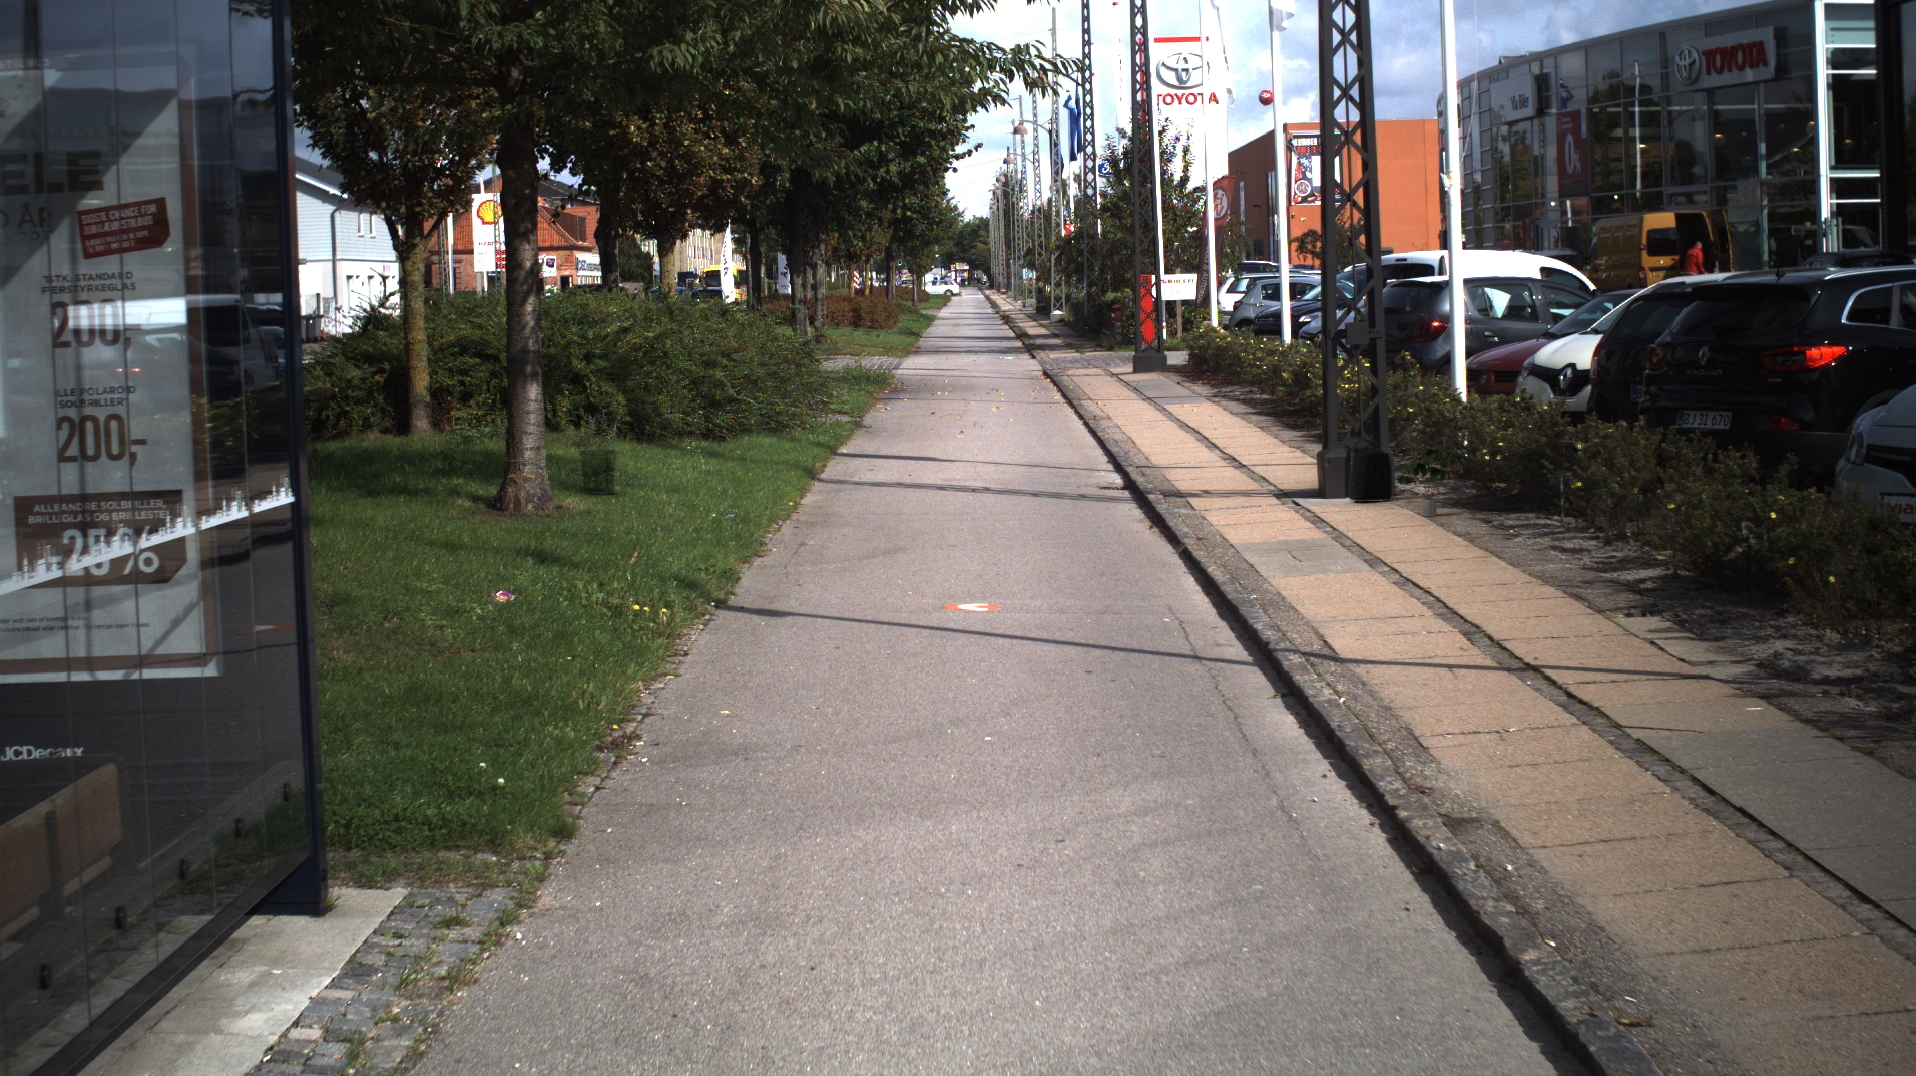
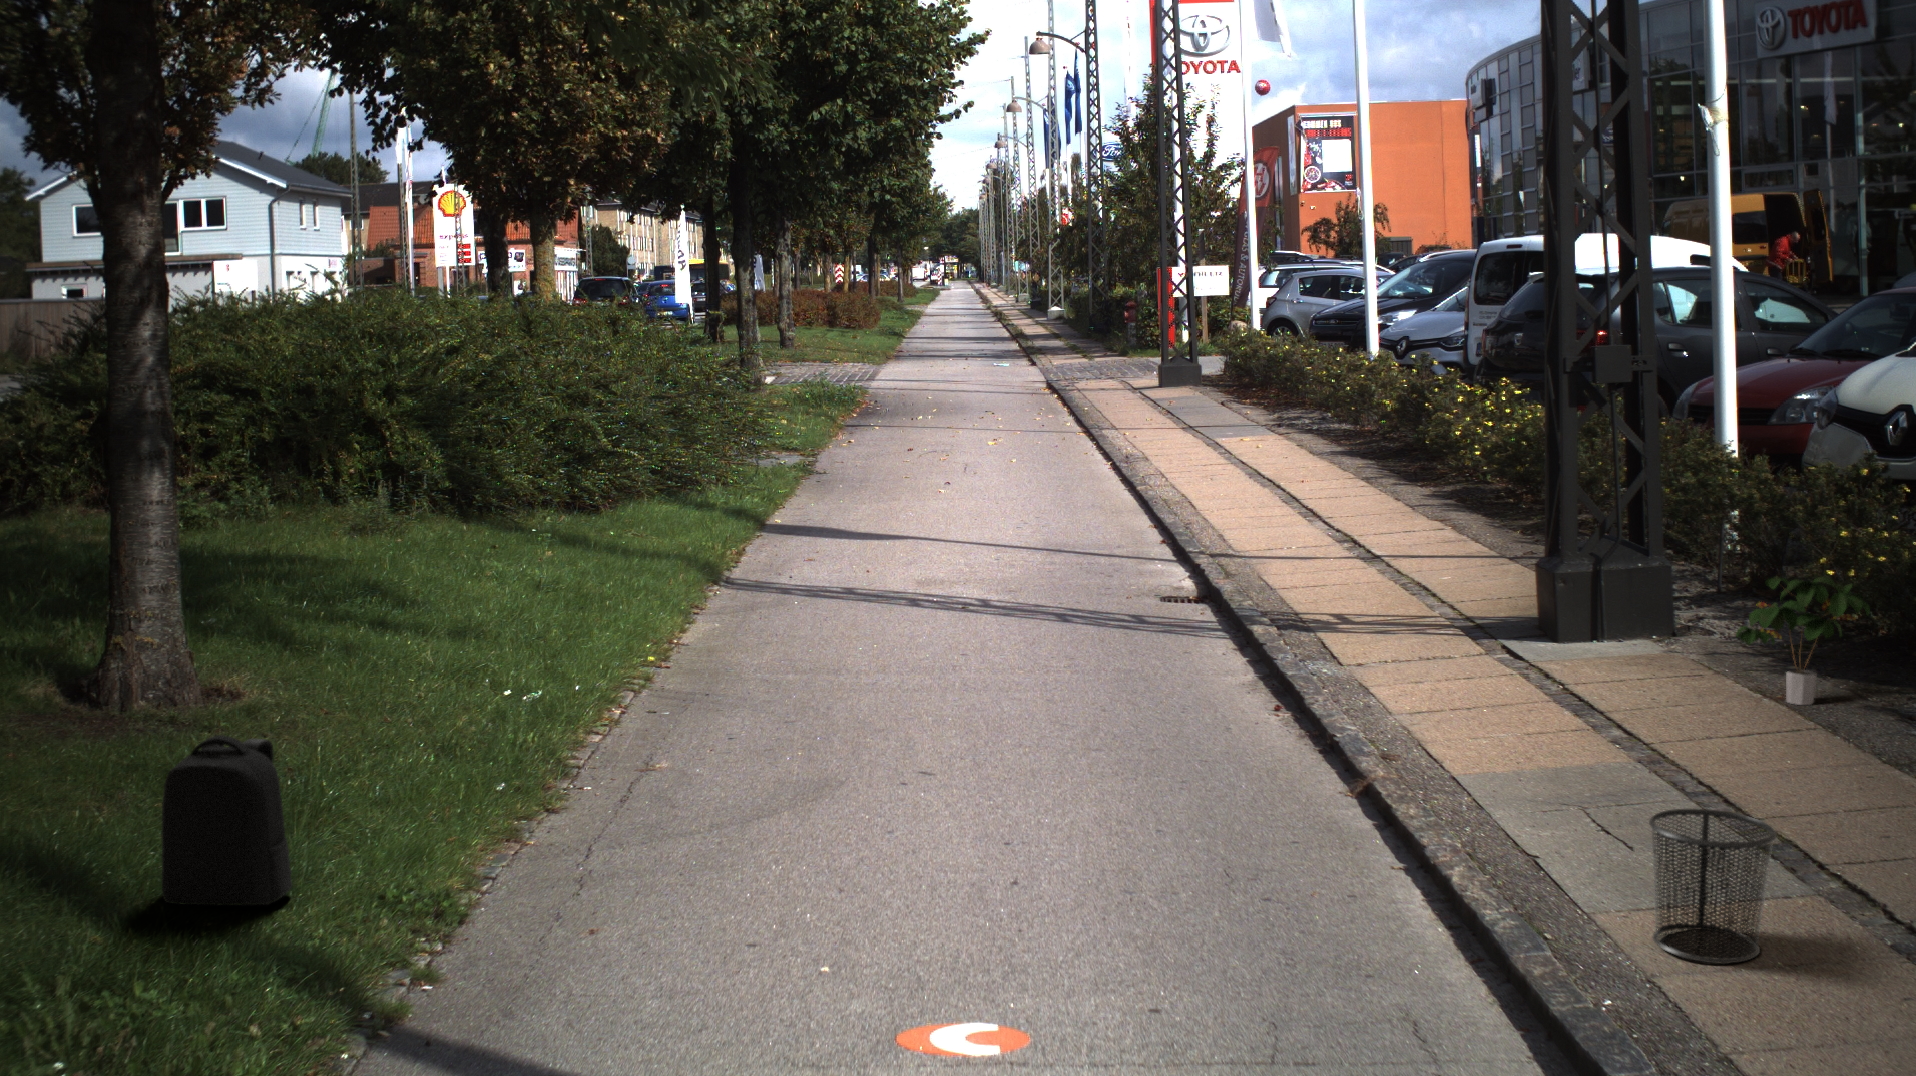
backpack: present [1349,444,1392,502] -> present [162,735,292,905]
waste bin: present [578,449,617,494] -> present [1649,809,1776,964]

